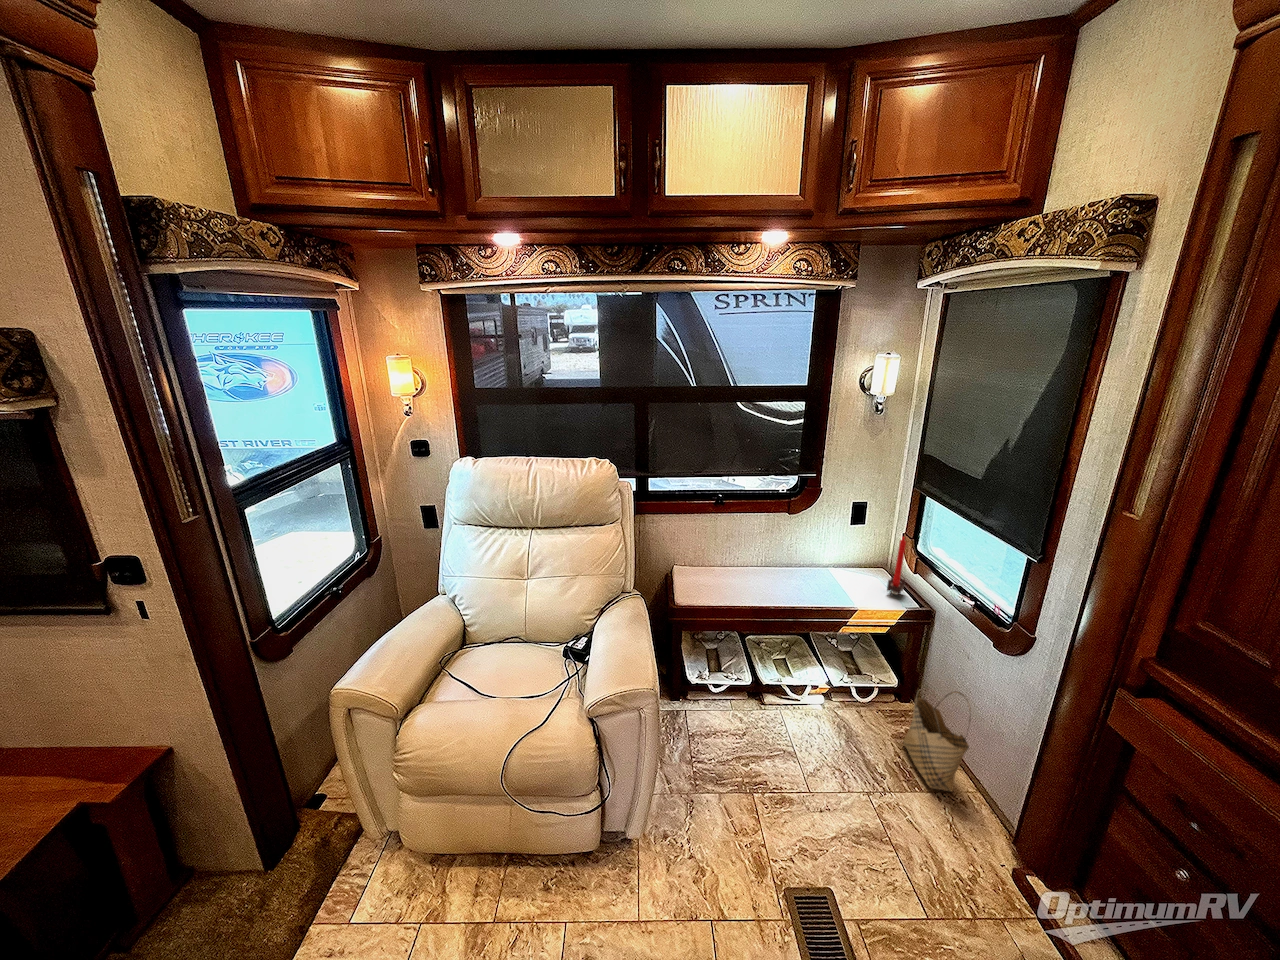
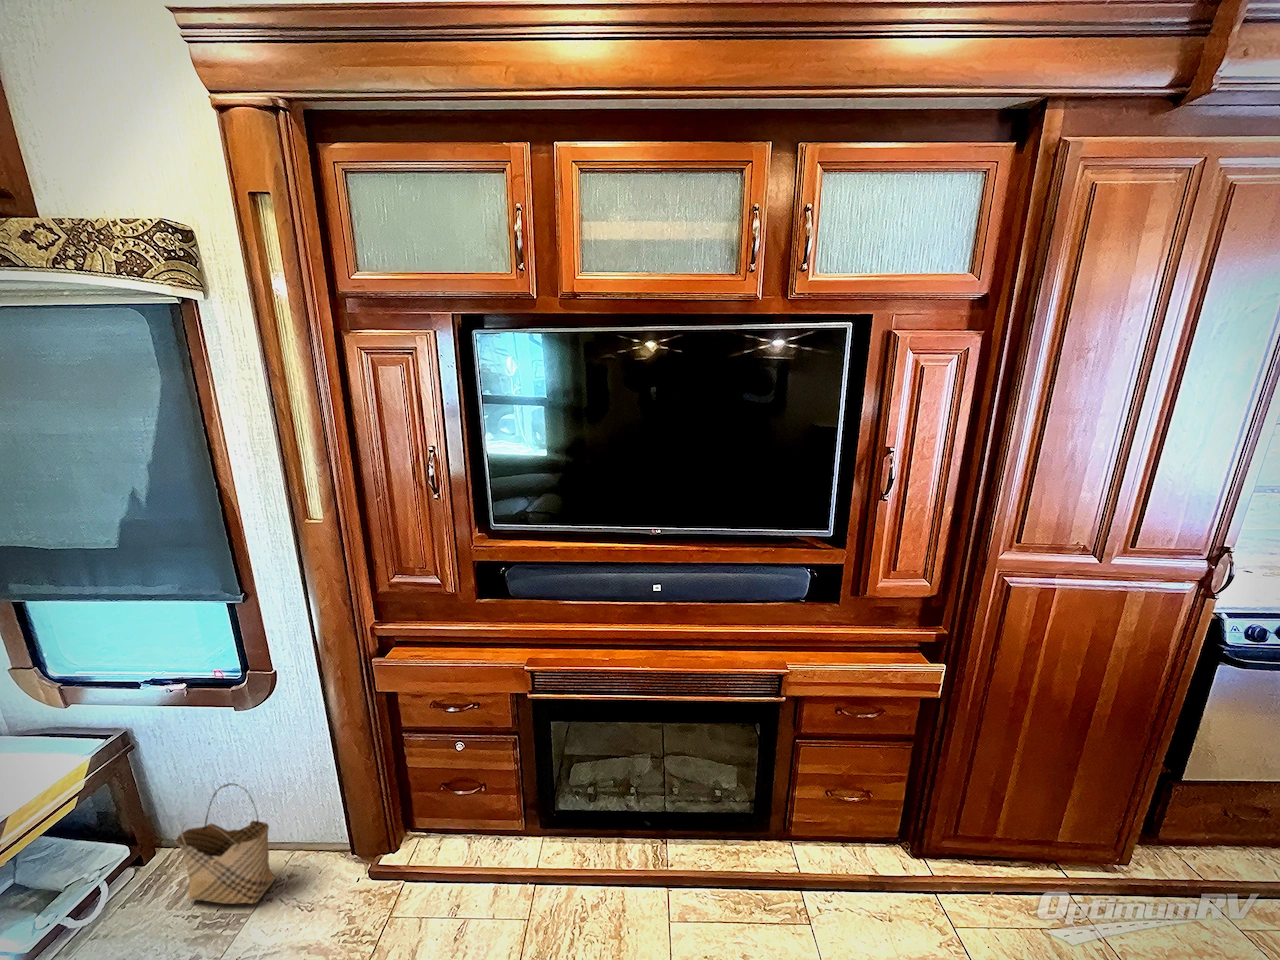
candle: present [887,537,906,595] -> none [18,669,65,757]

